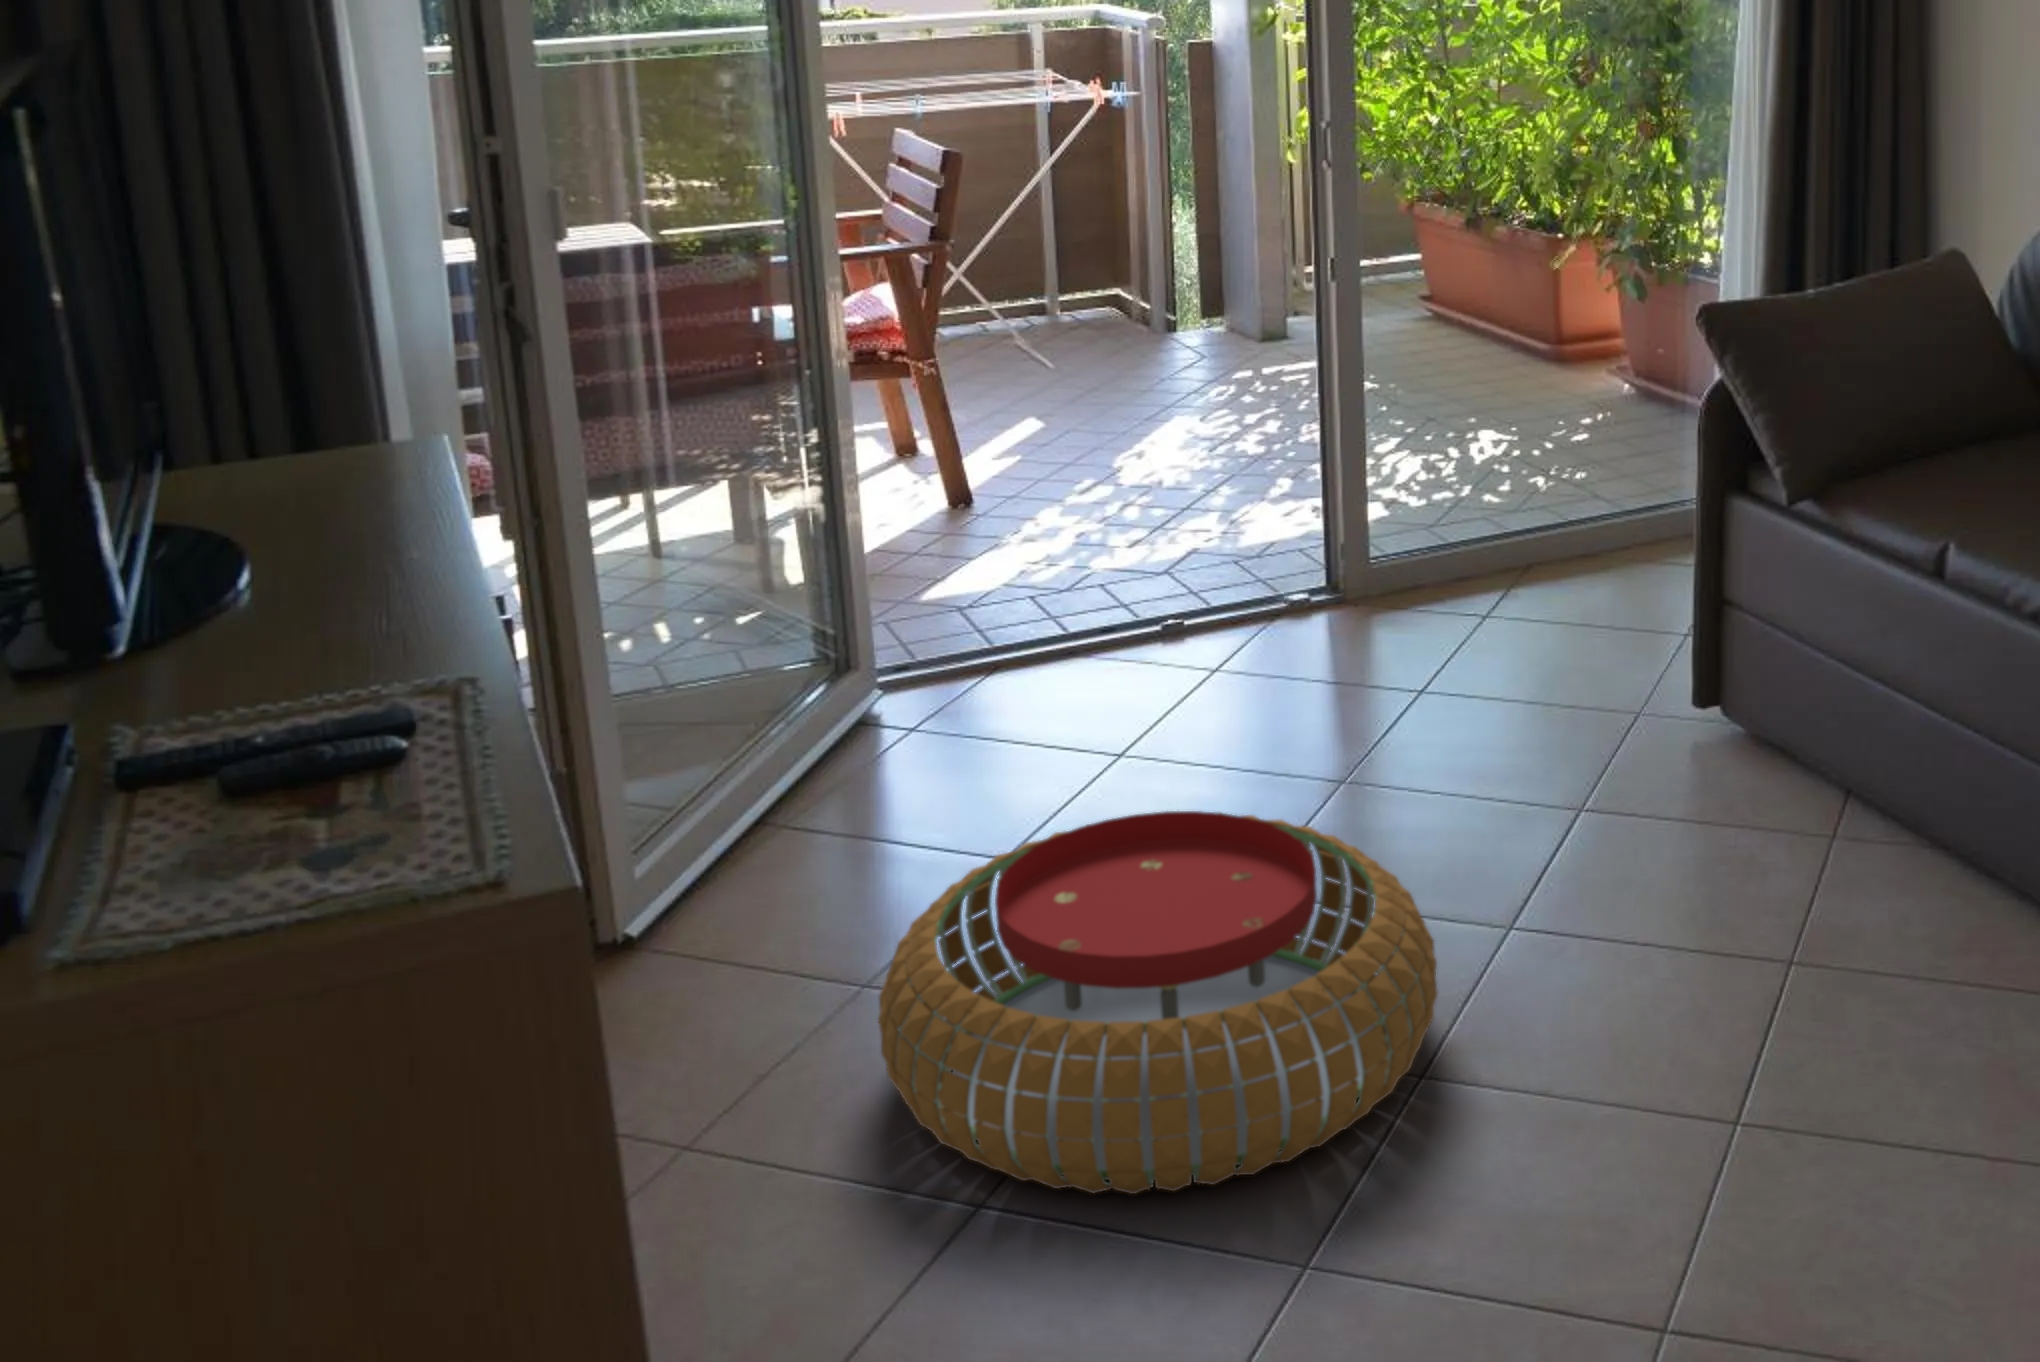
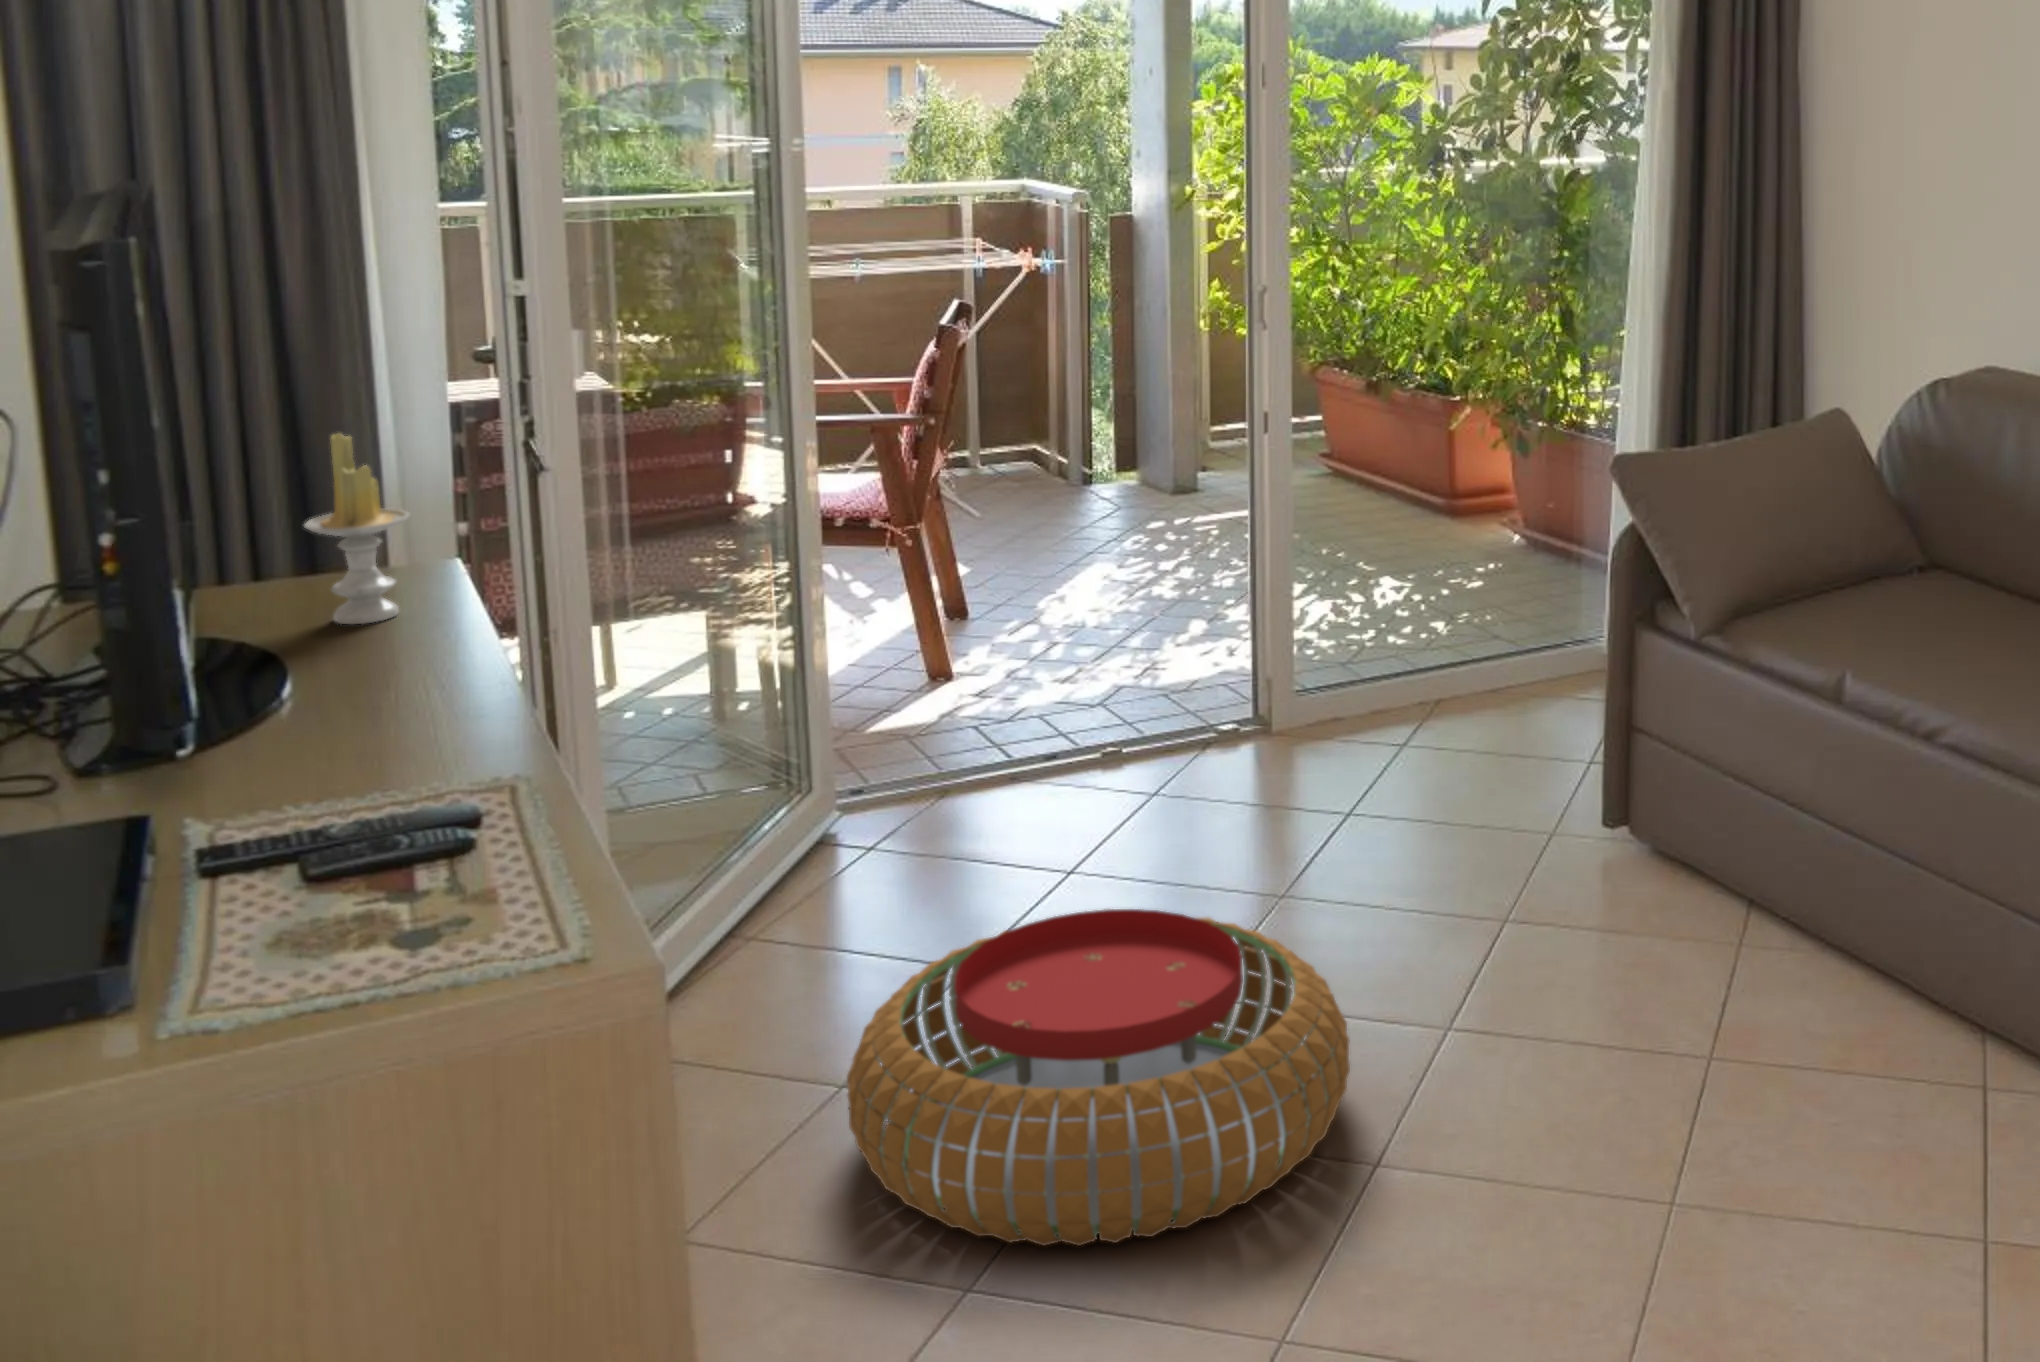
candle: none [255,283,376,498] -> present [304,433,411,624]

